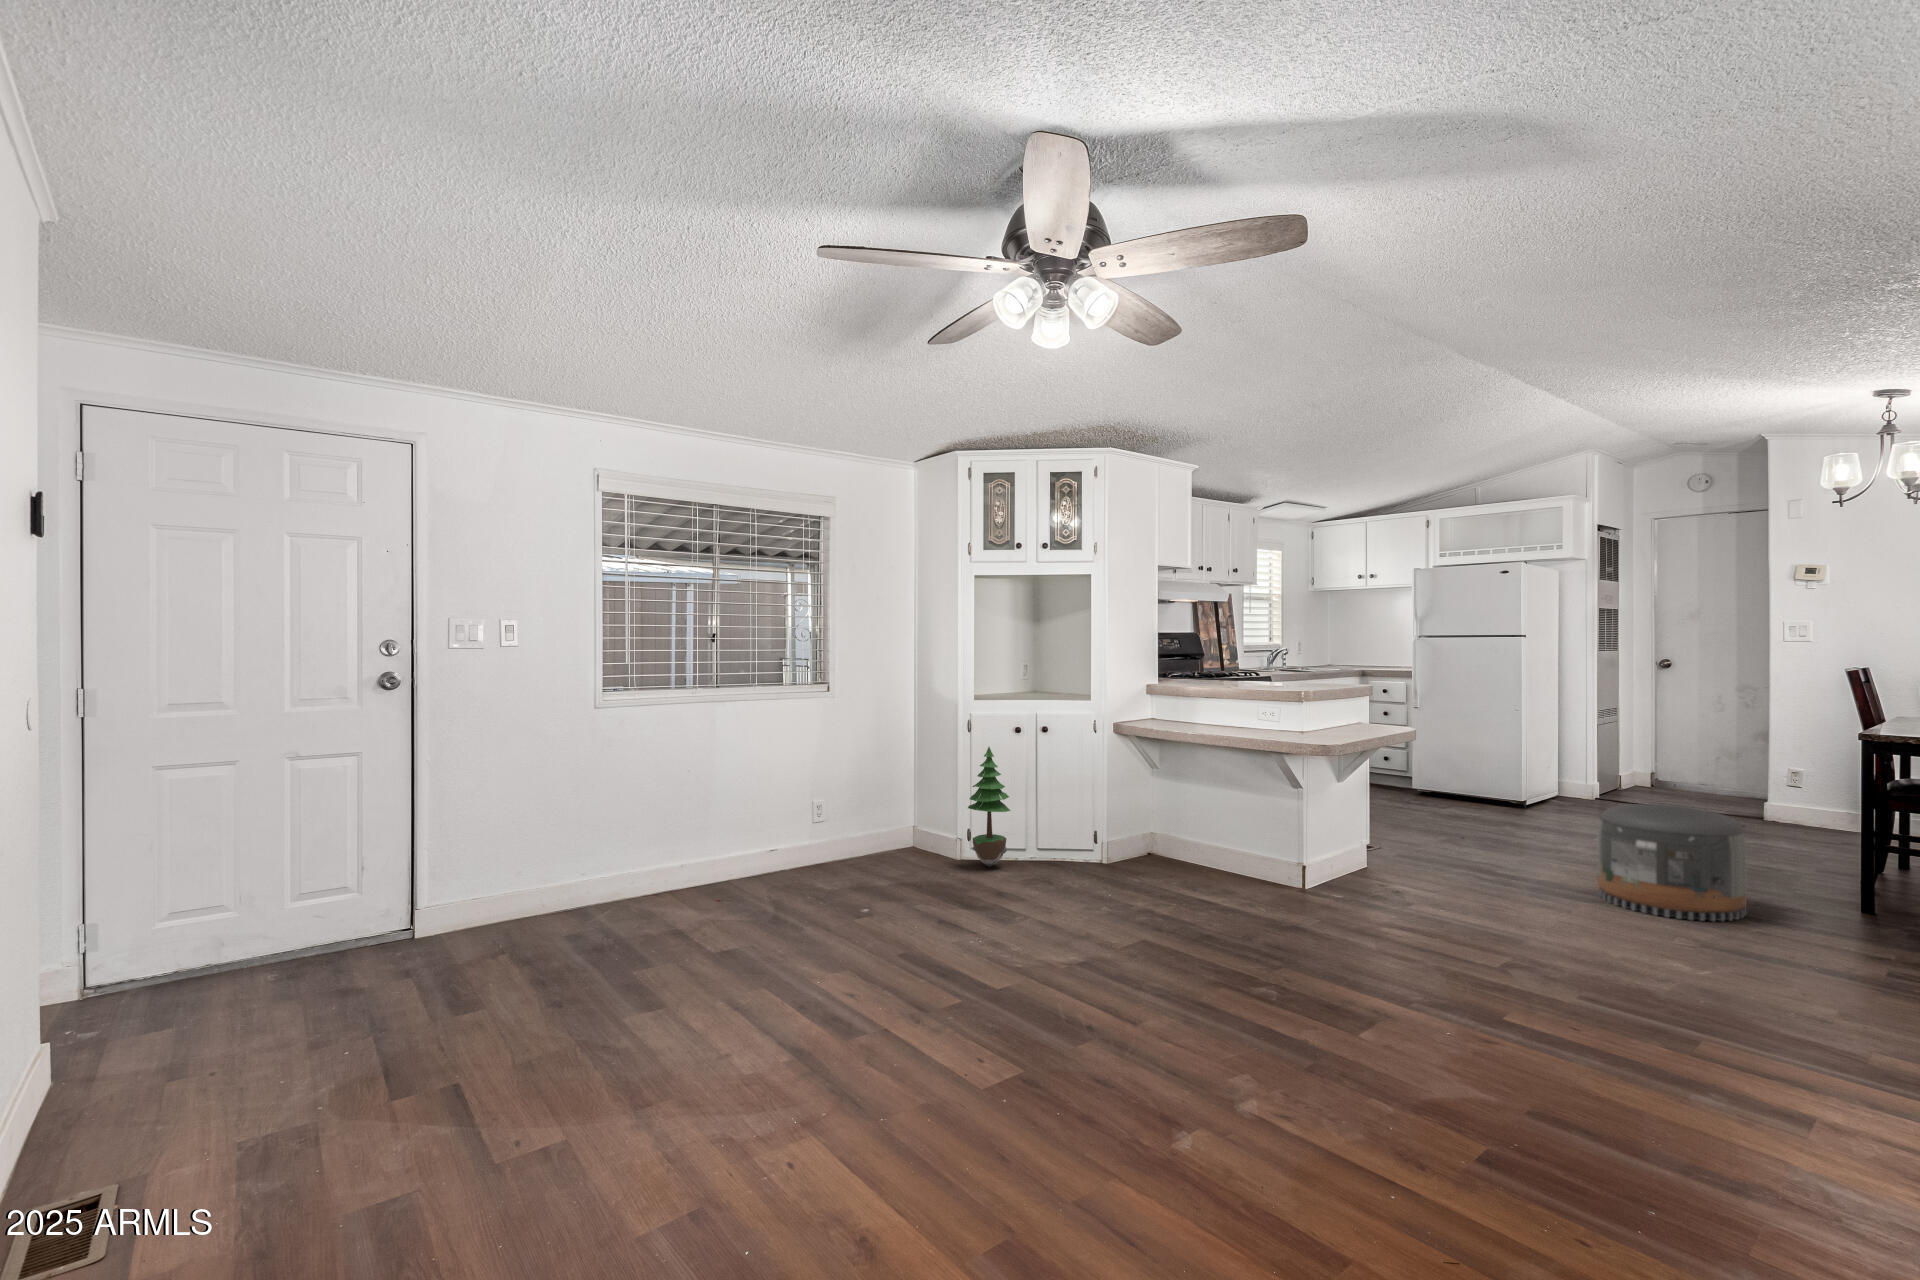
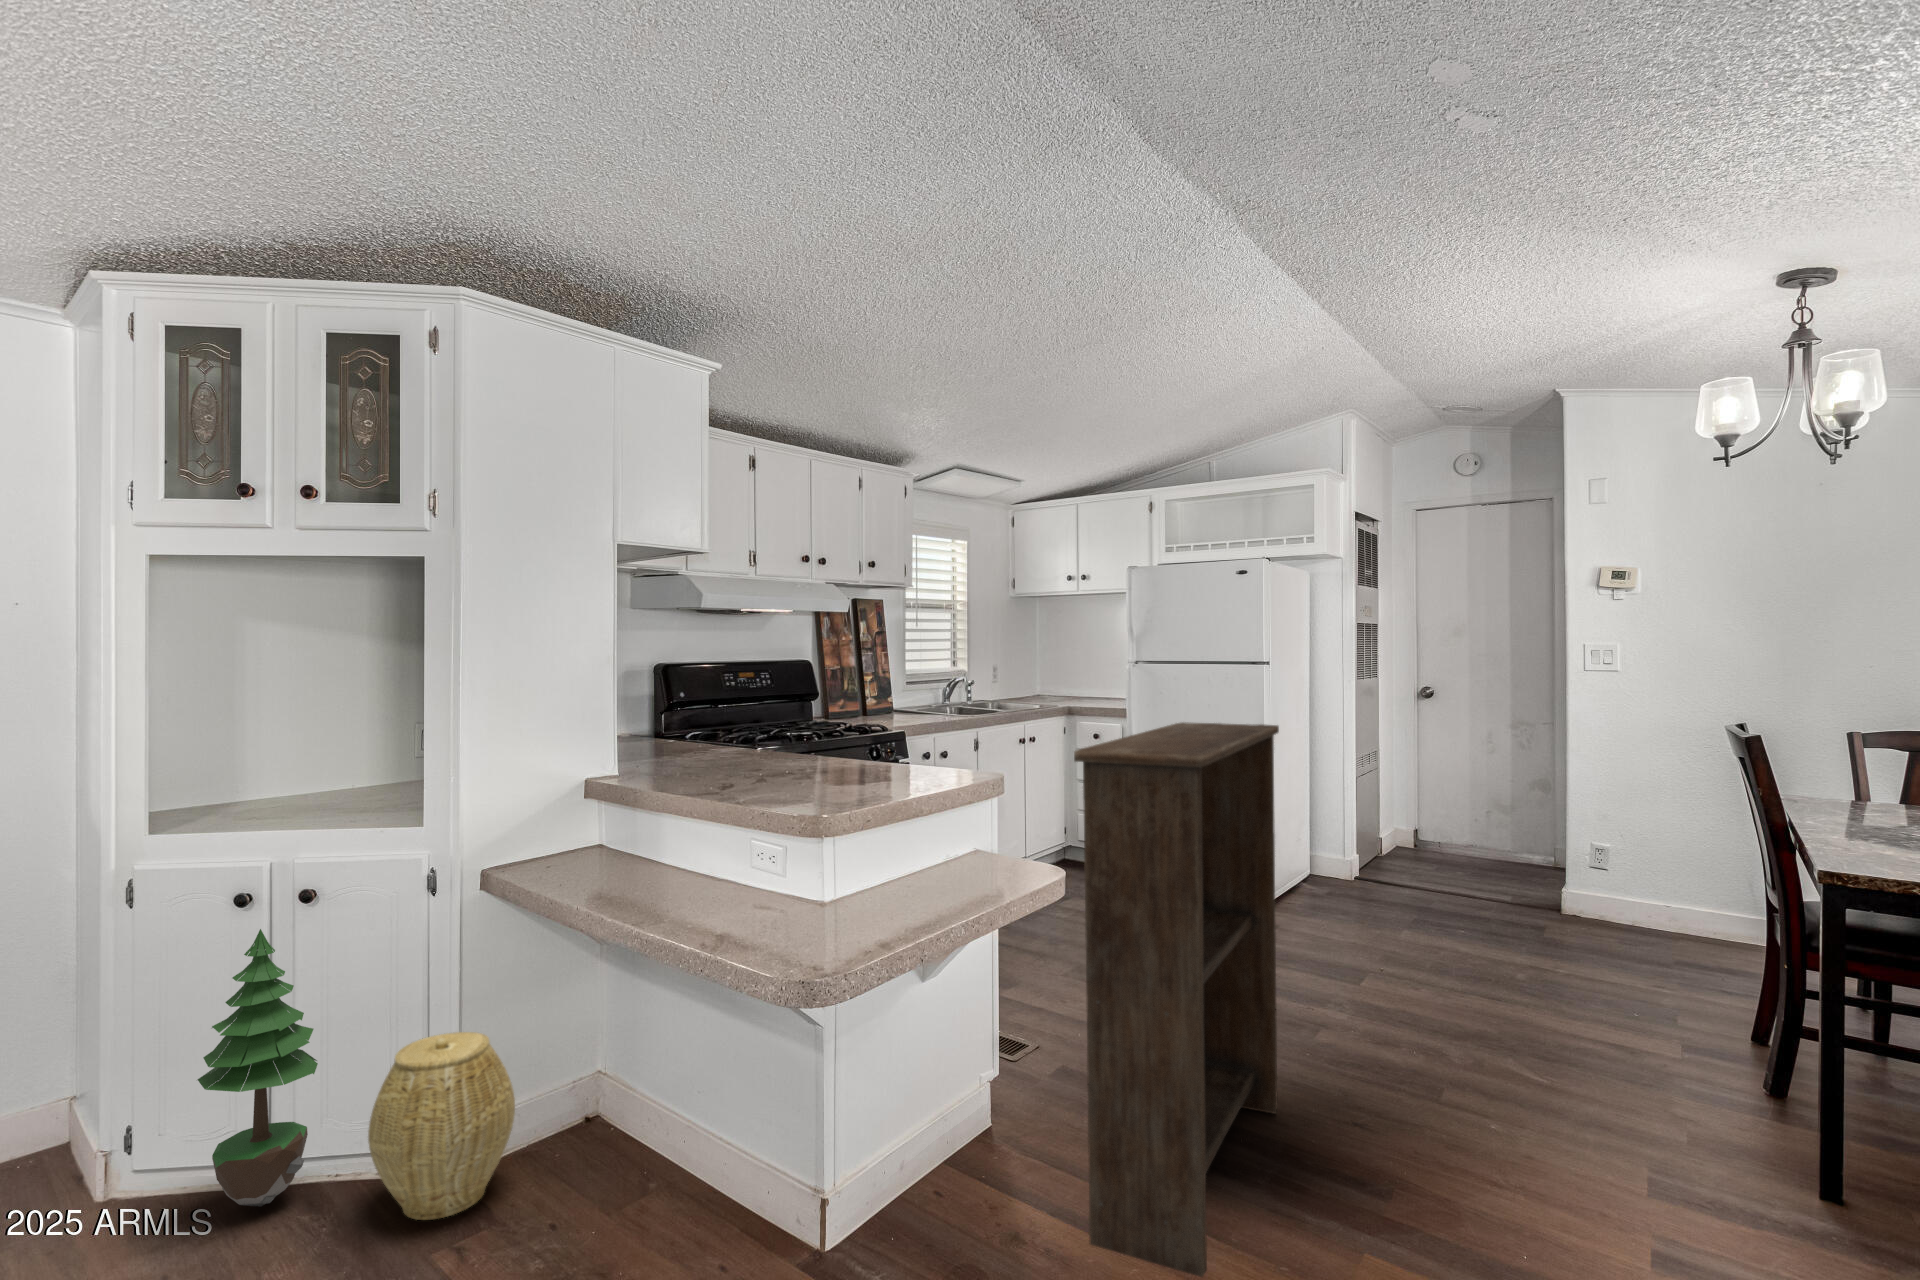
bookshelf: none [1377,665,1497,914] -> present [1074,722,1279,1277]
woven basket: none [1038,799,1096,875] -> present [368,1032,515,1220]
pouf: present [1598,804,1747,921] -> none [1446,966,1701,1219]

